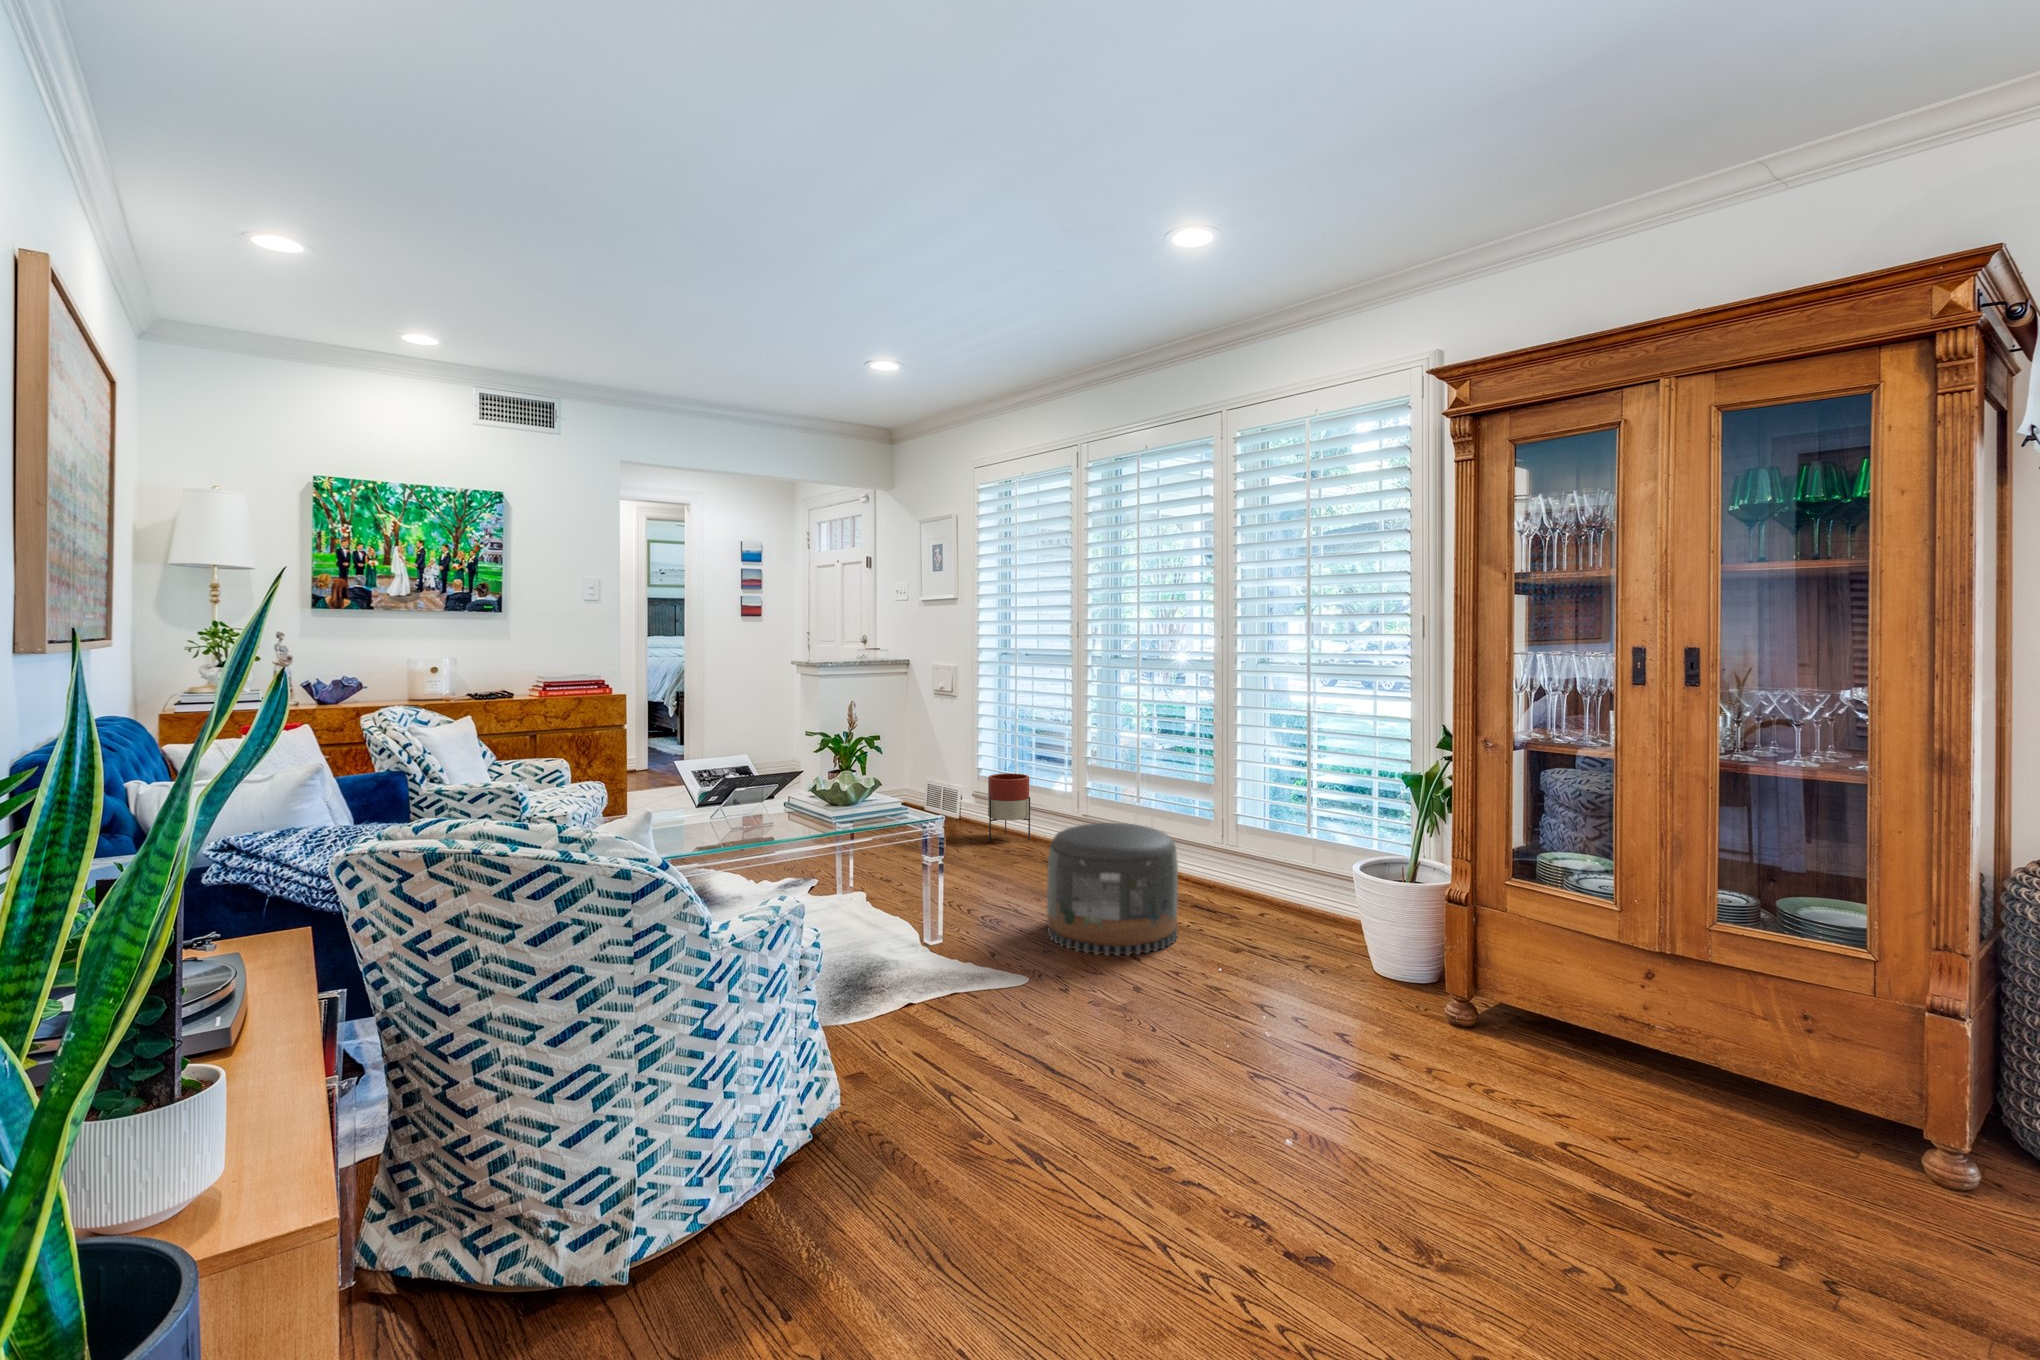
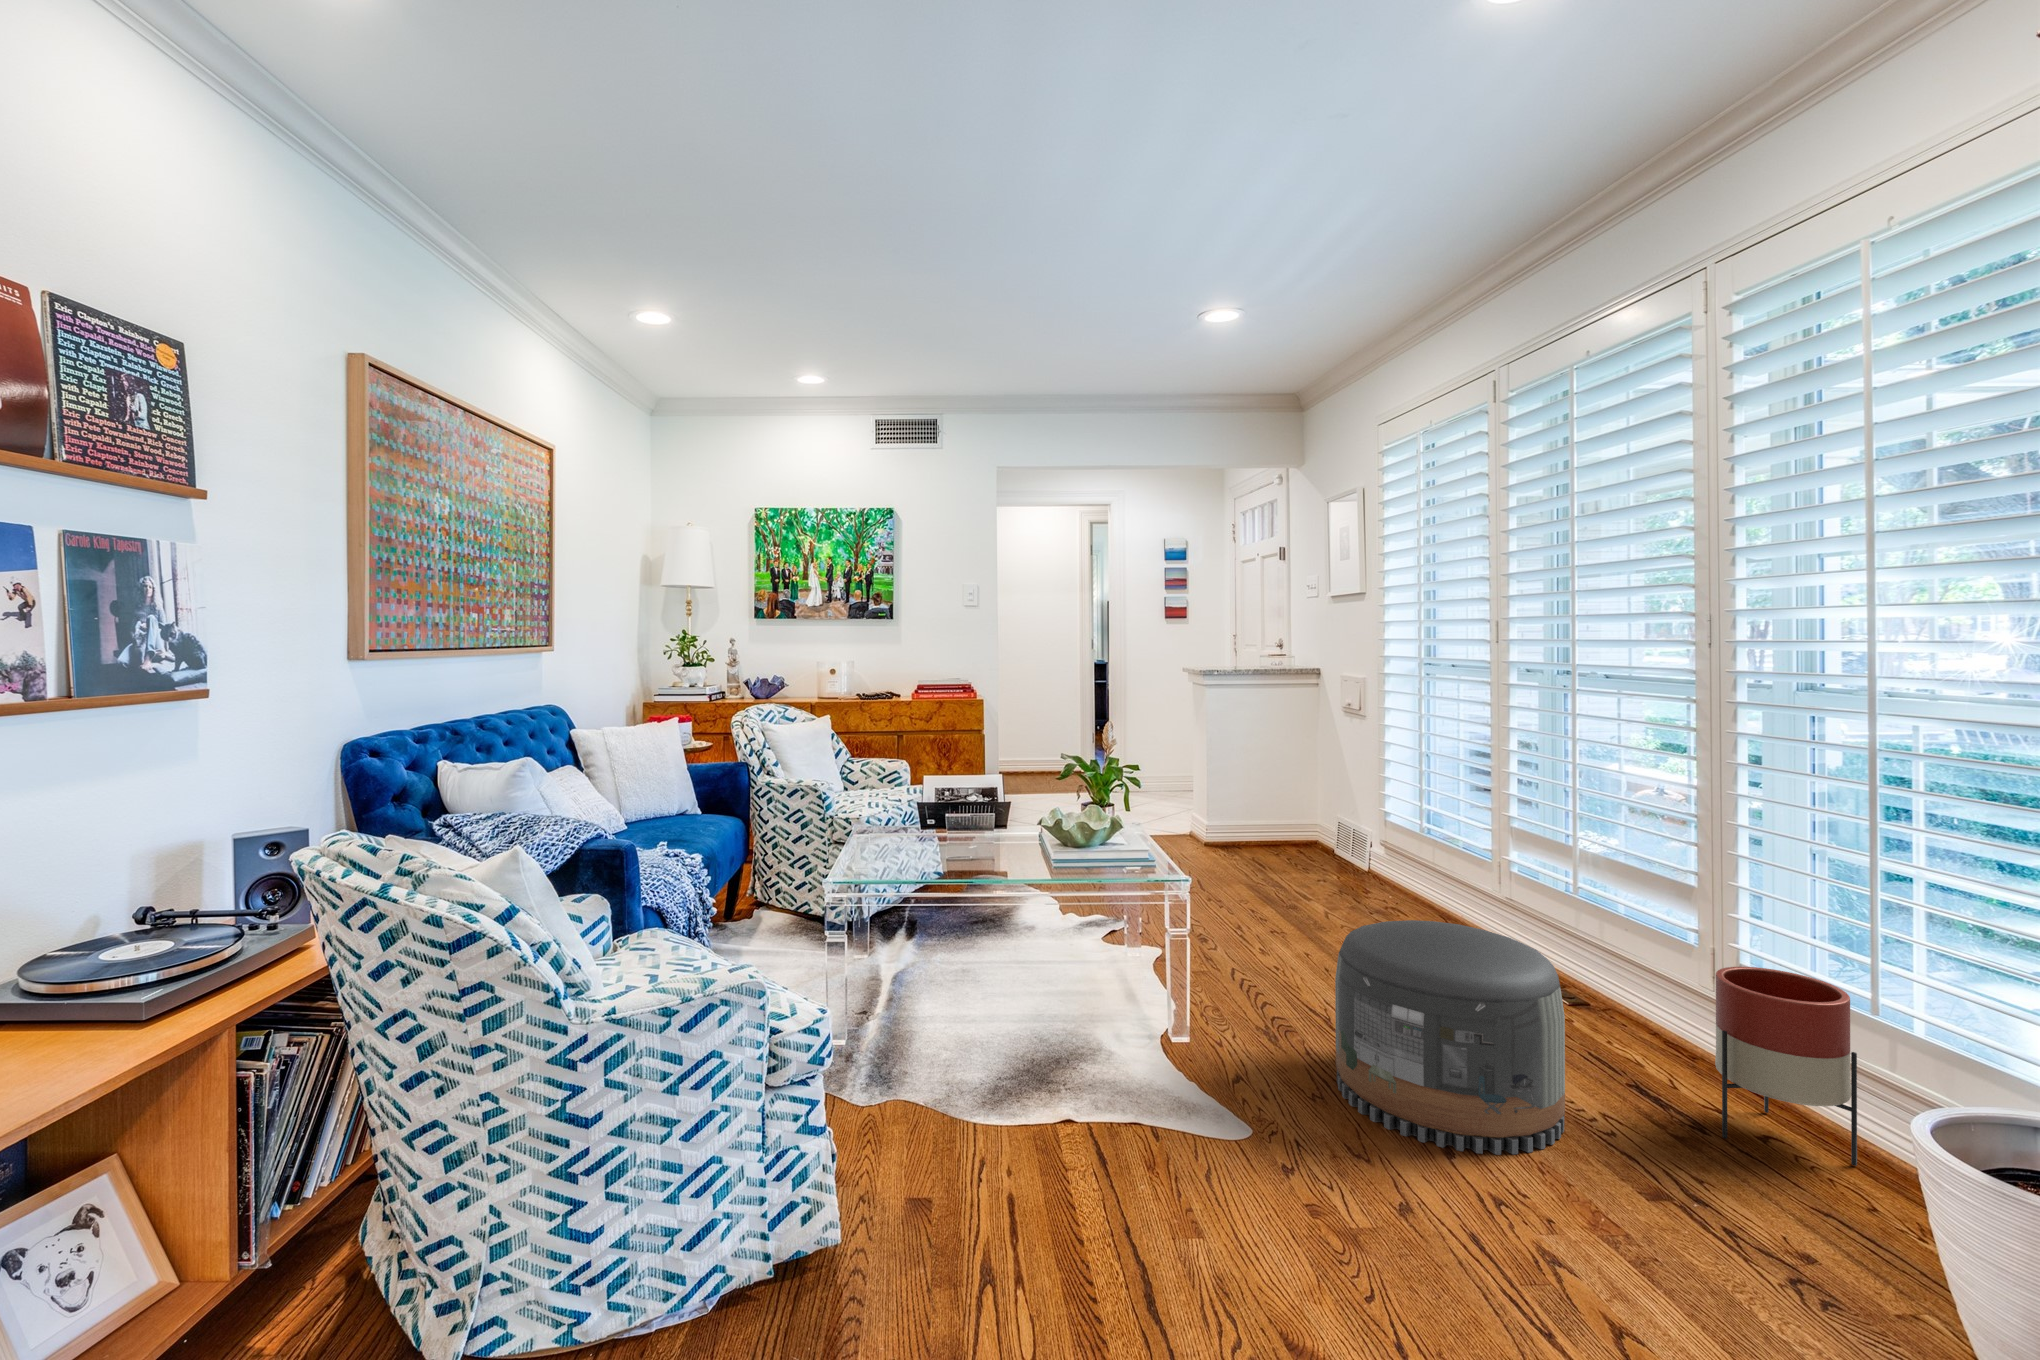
planter: present [988,773,1030,842] -> present [1715,967,1857,1166]

